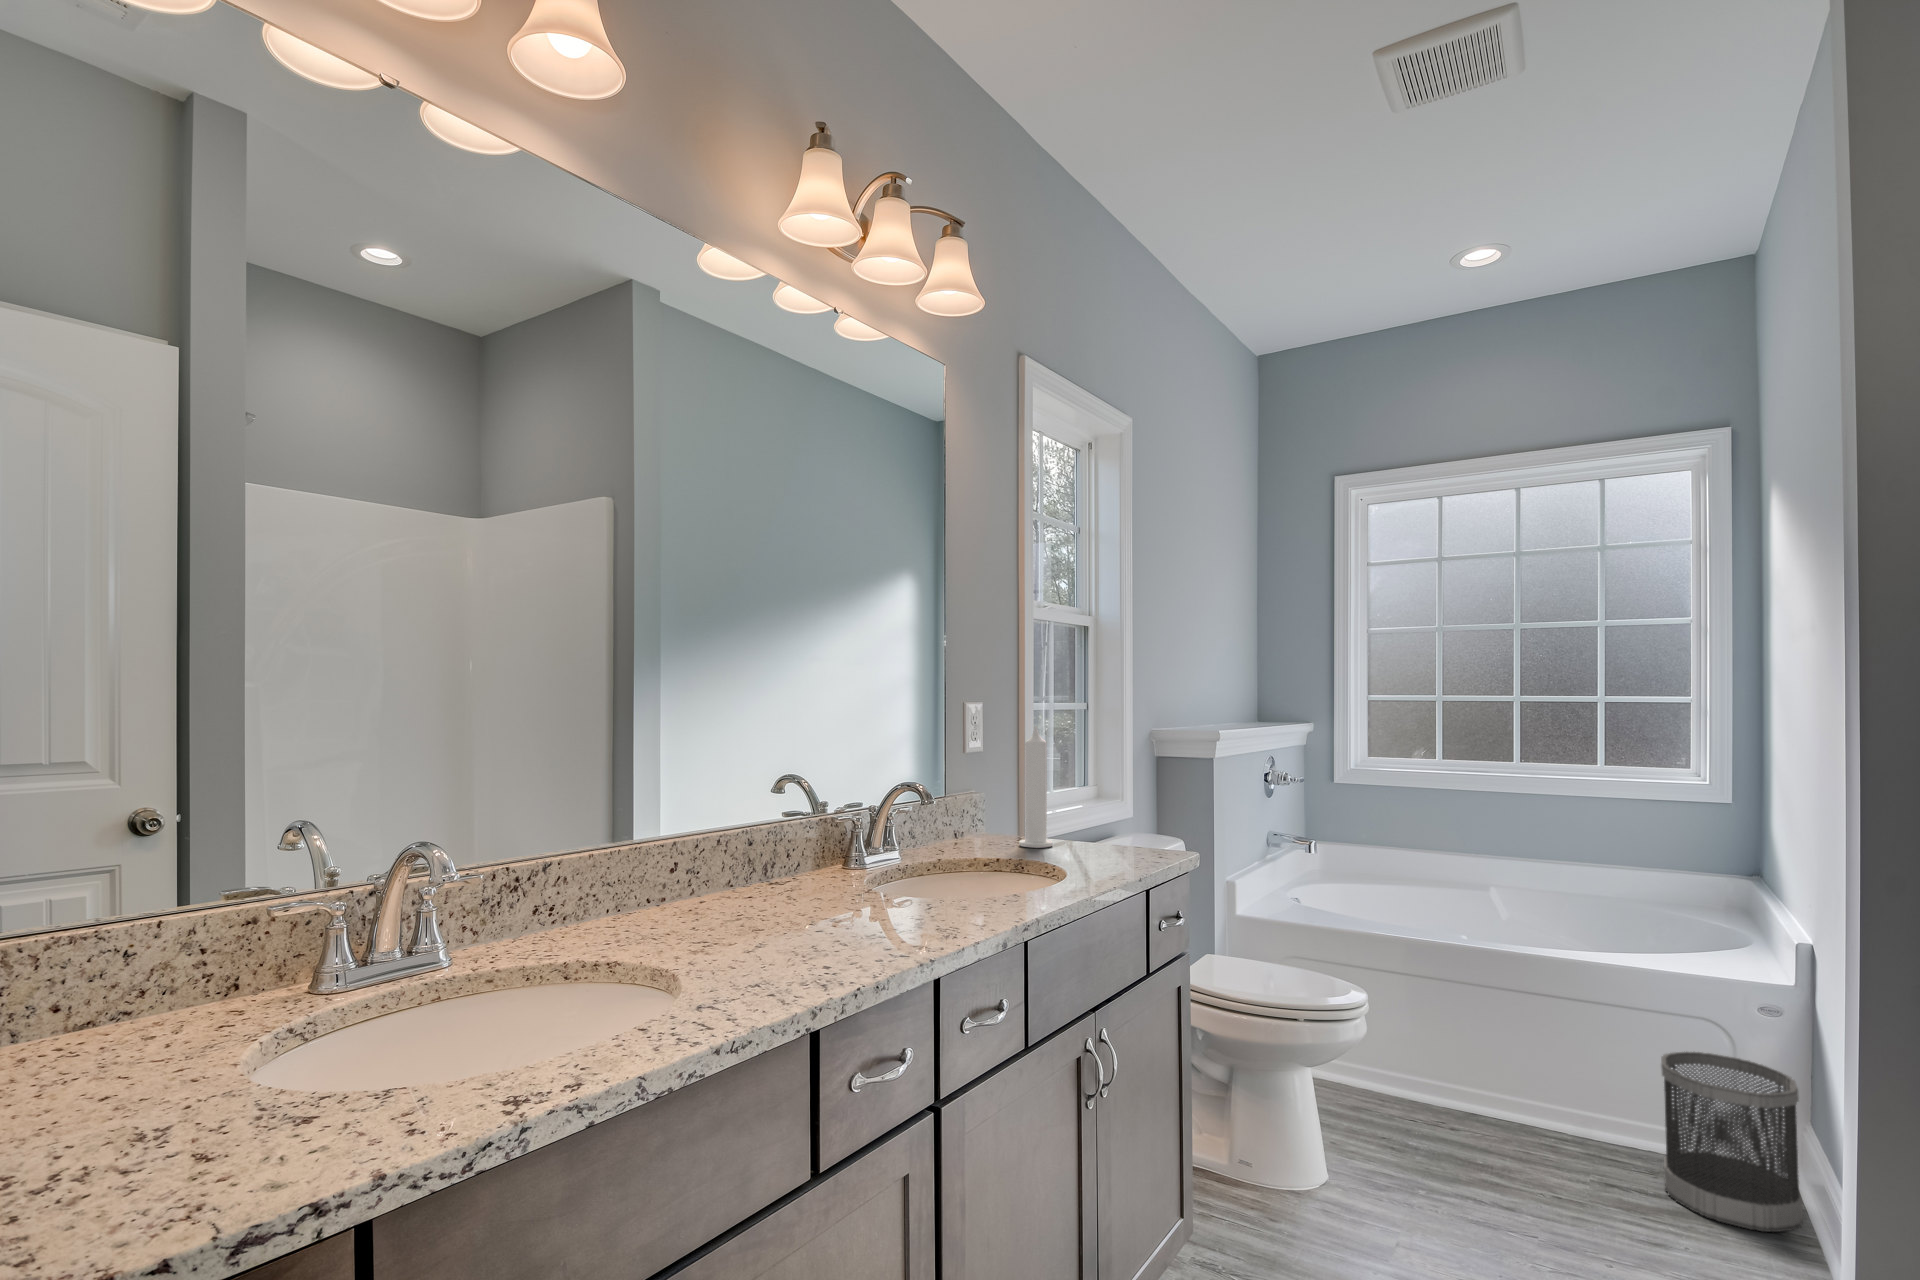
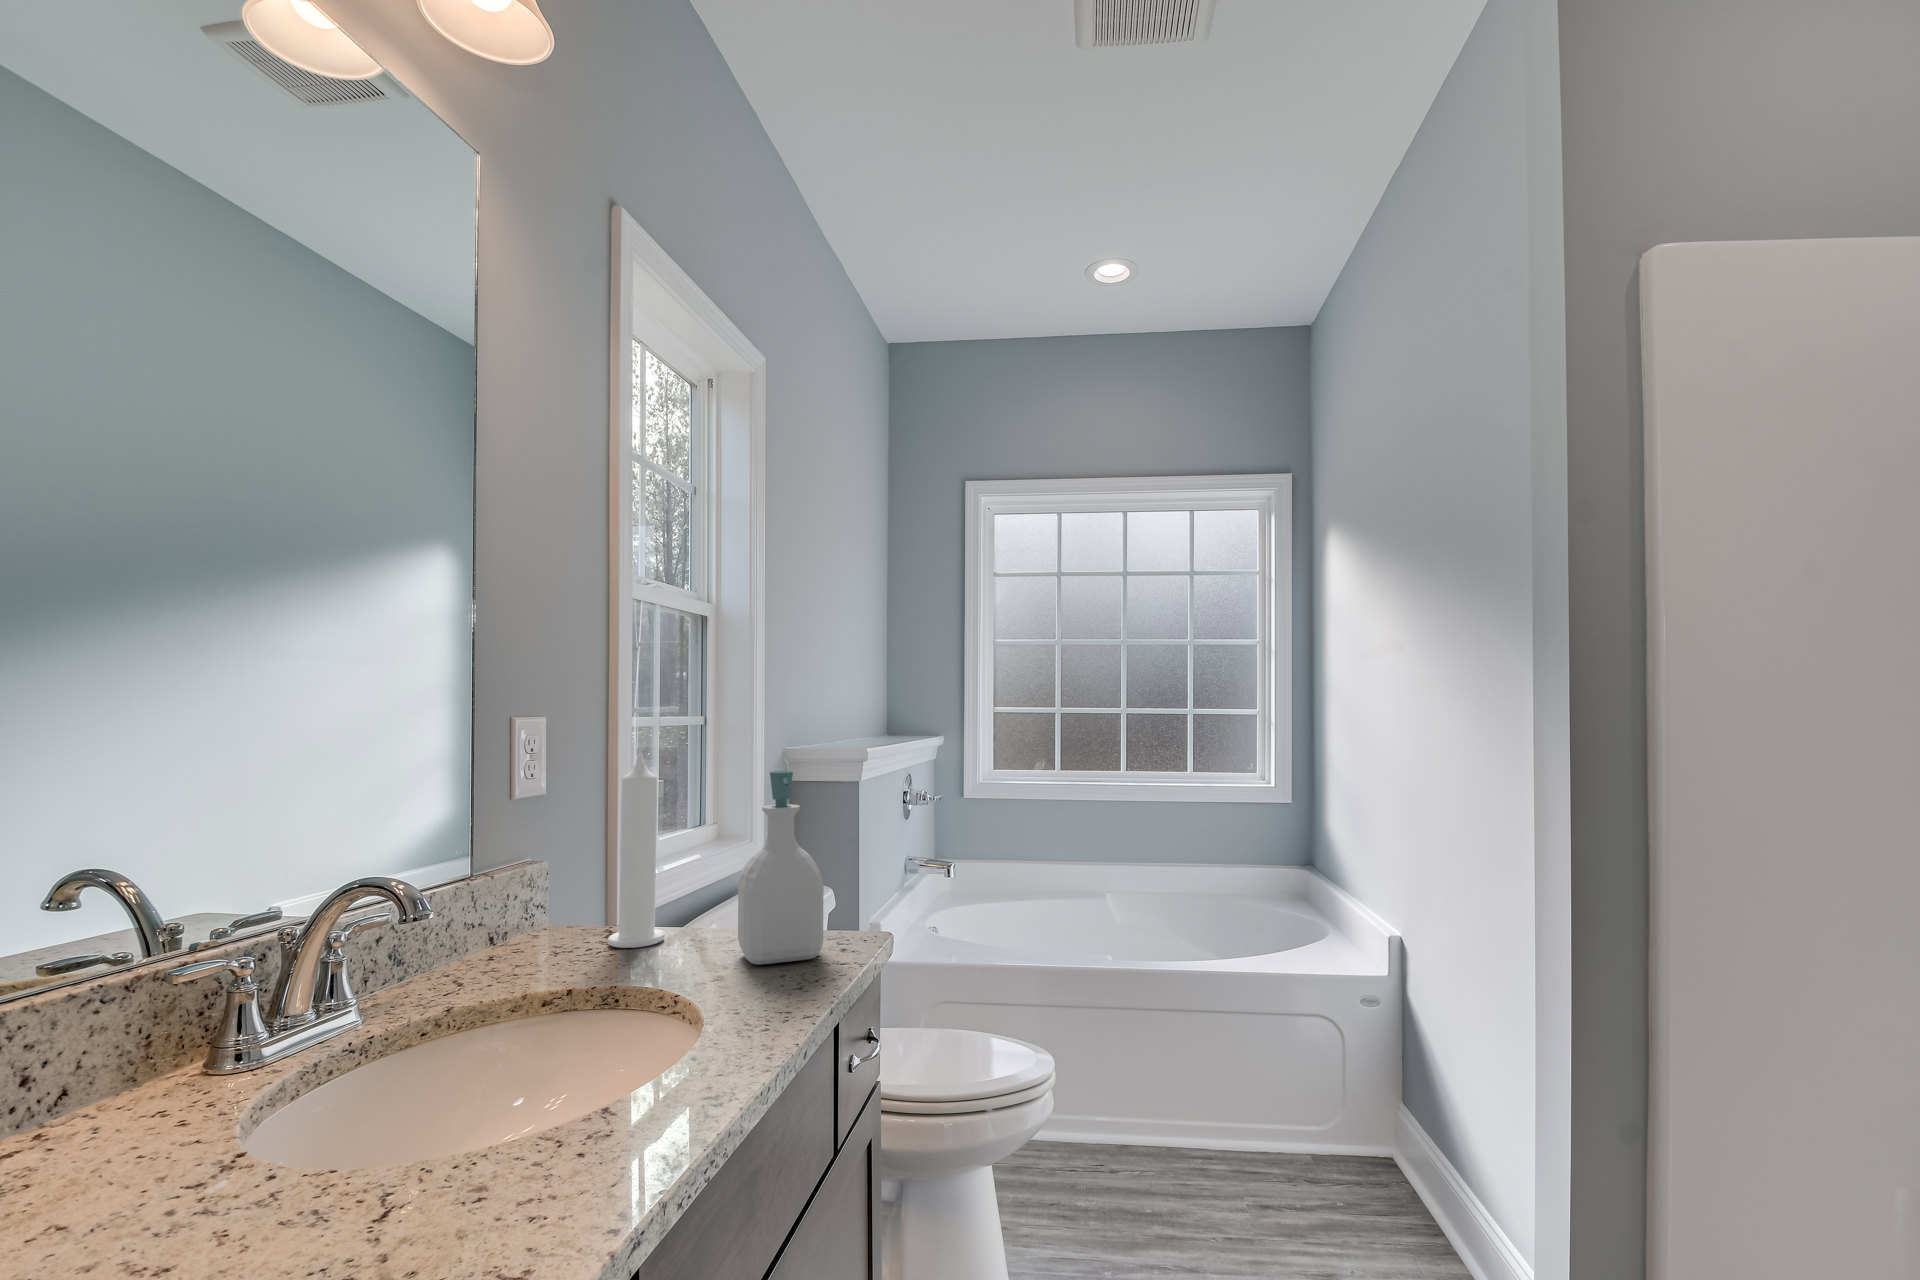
soap bottle: none [1096,739,1149,861] -> present [738,770,824,965]
wastebasket: present [1661,1052,1803,1232] -> none [1299,1051,1425,1236]

